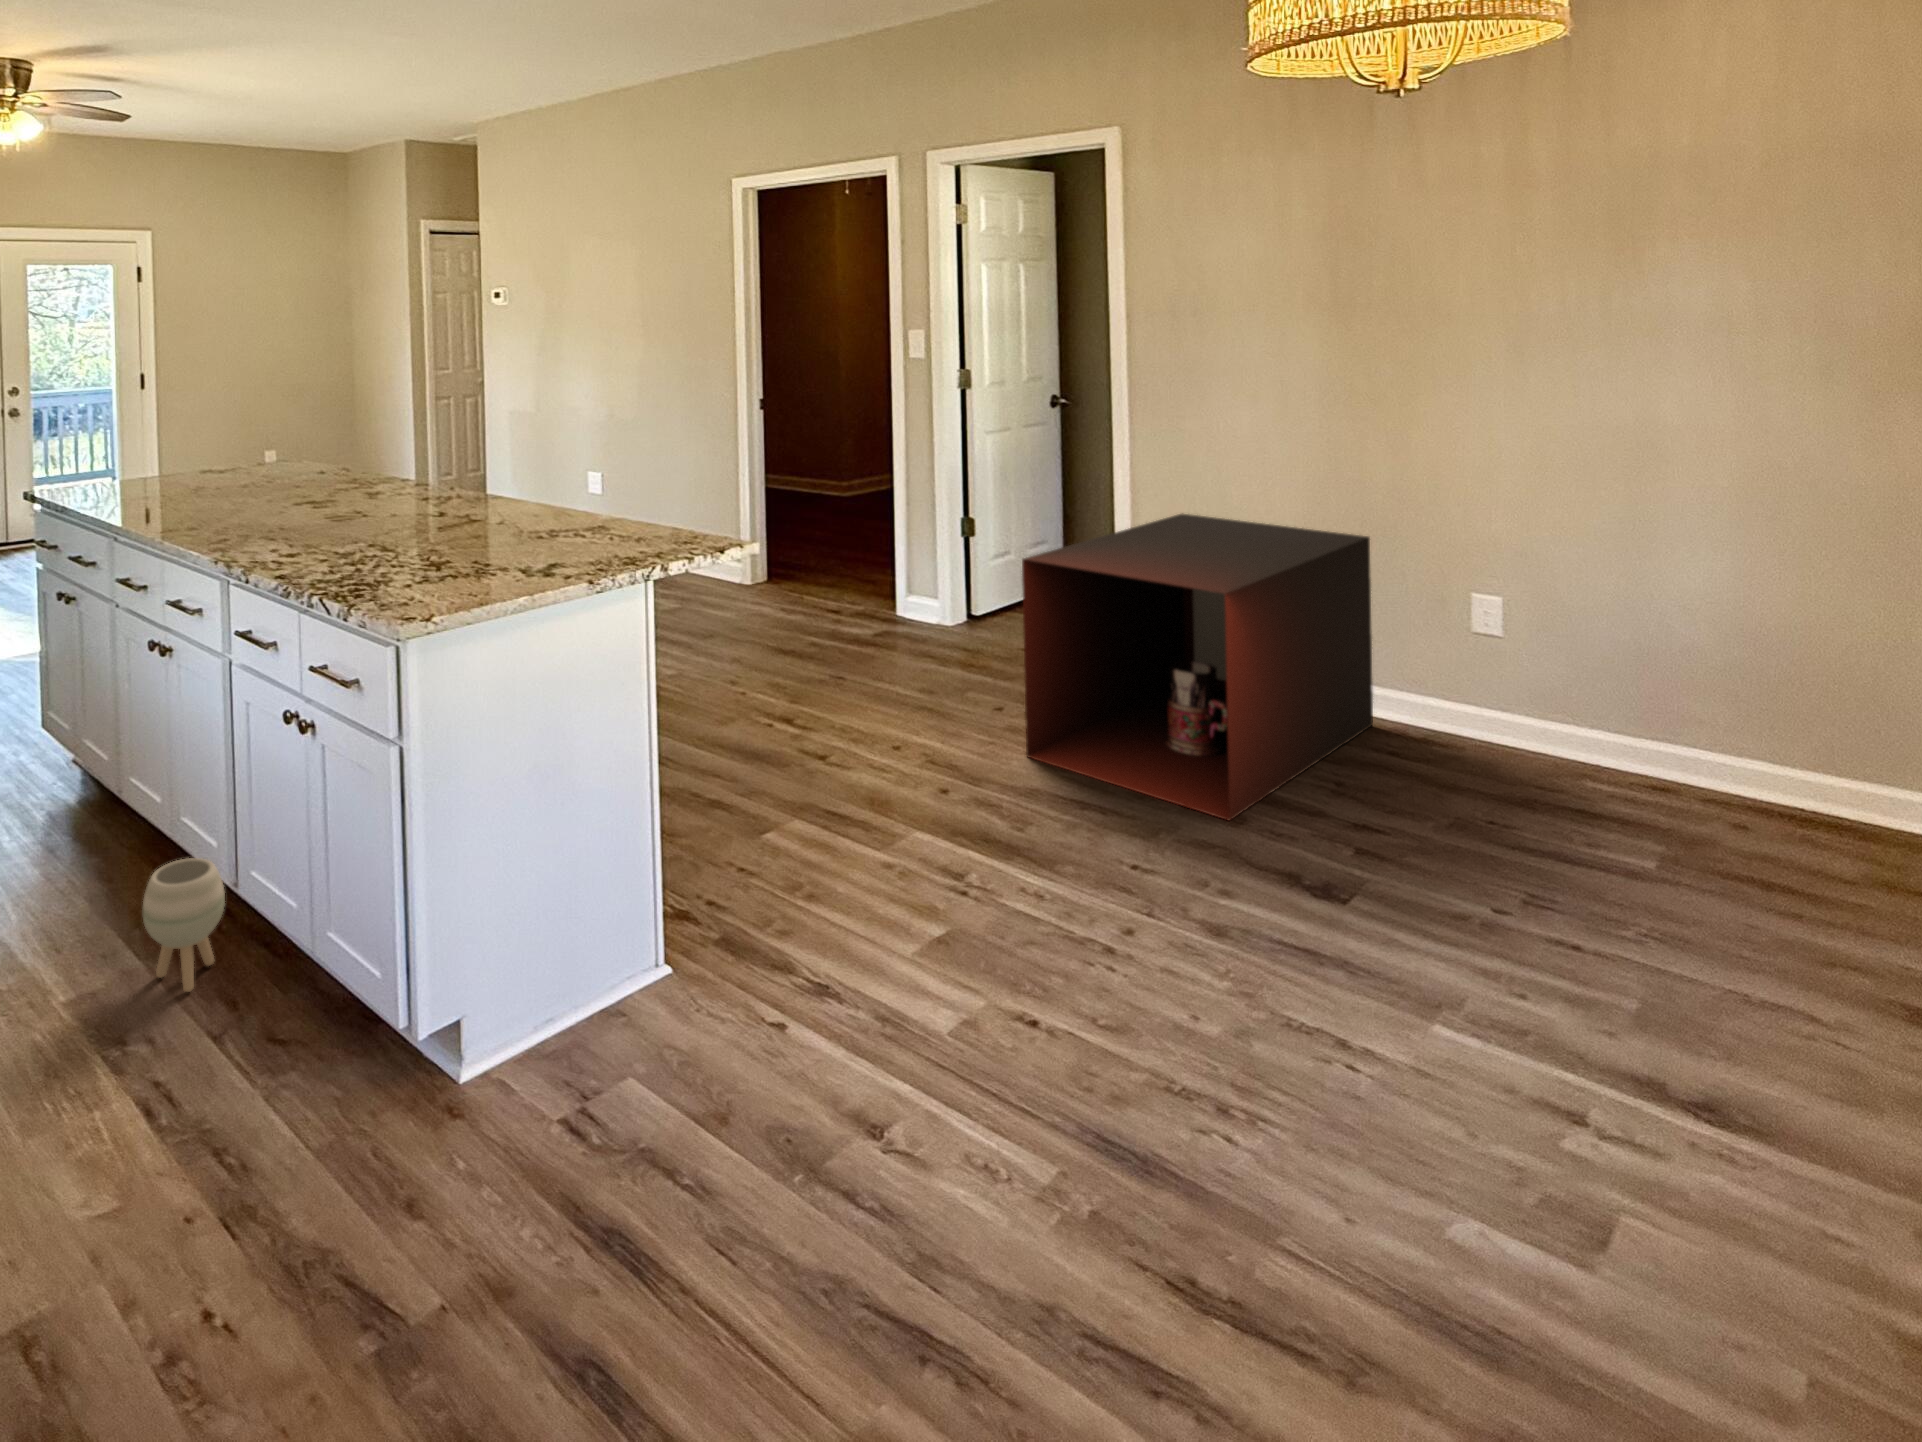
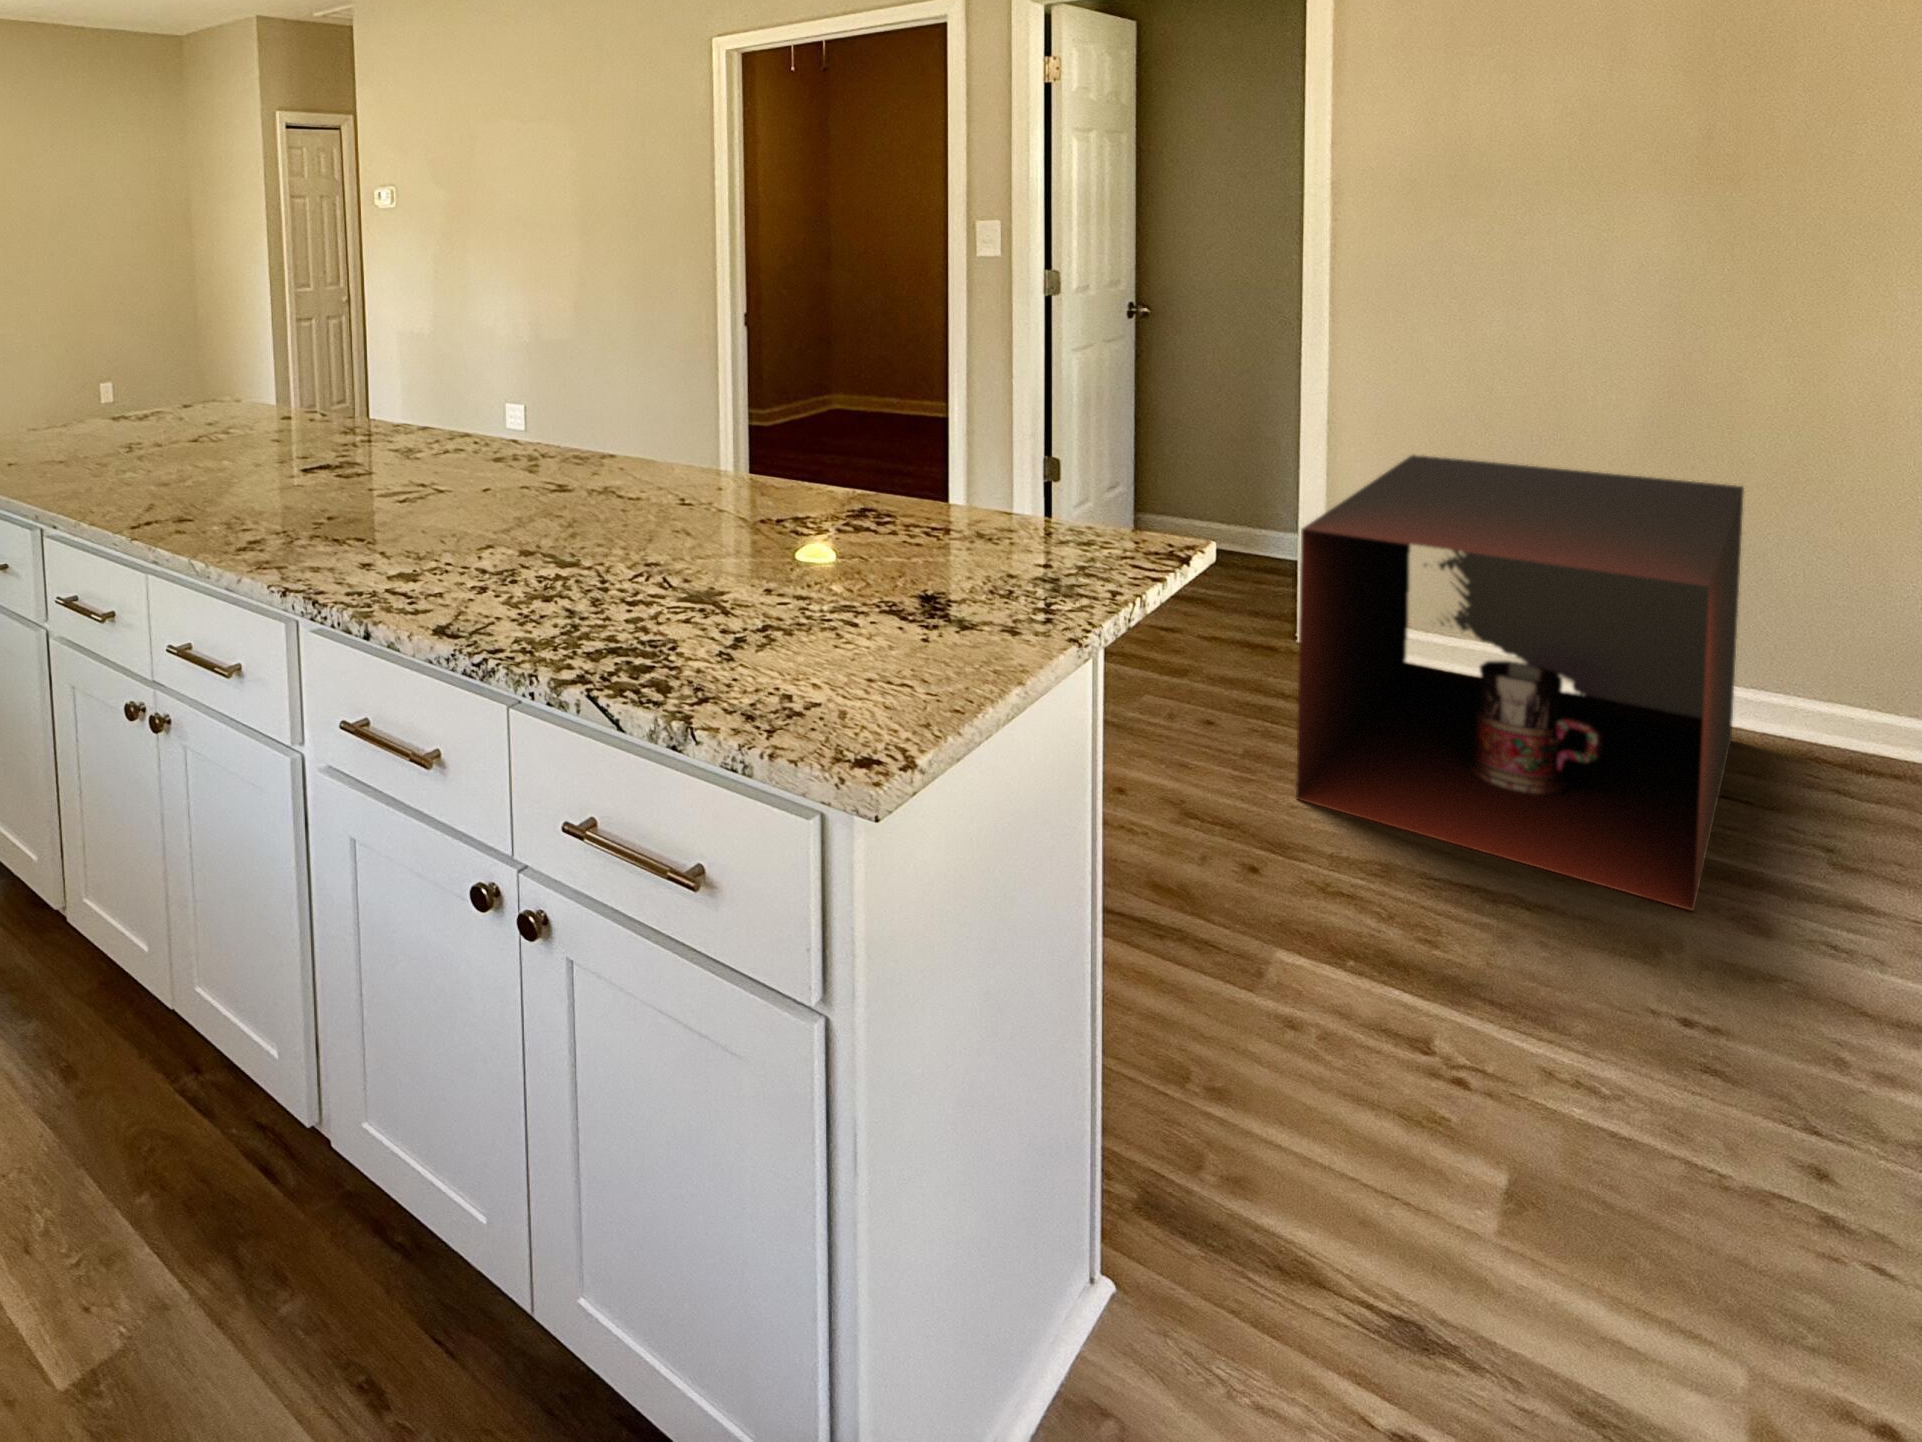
planter: present [143,858,225,992] -> none [187,1074,317,1313]

